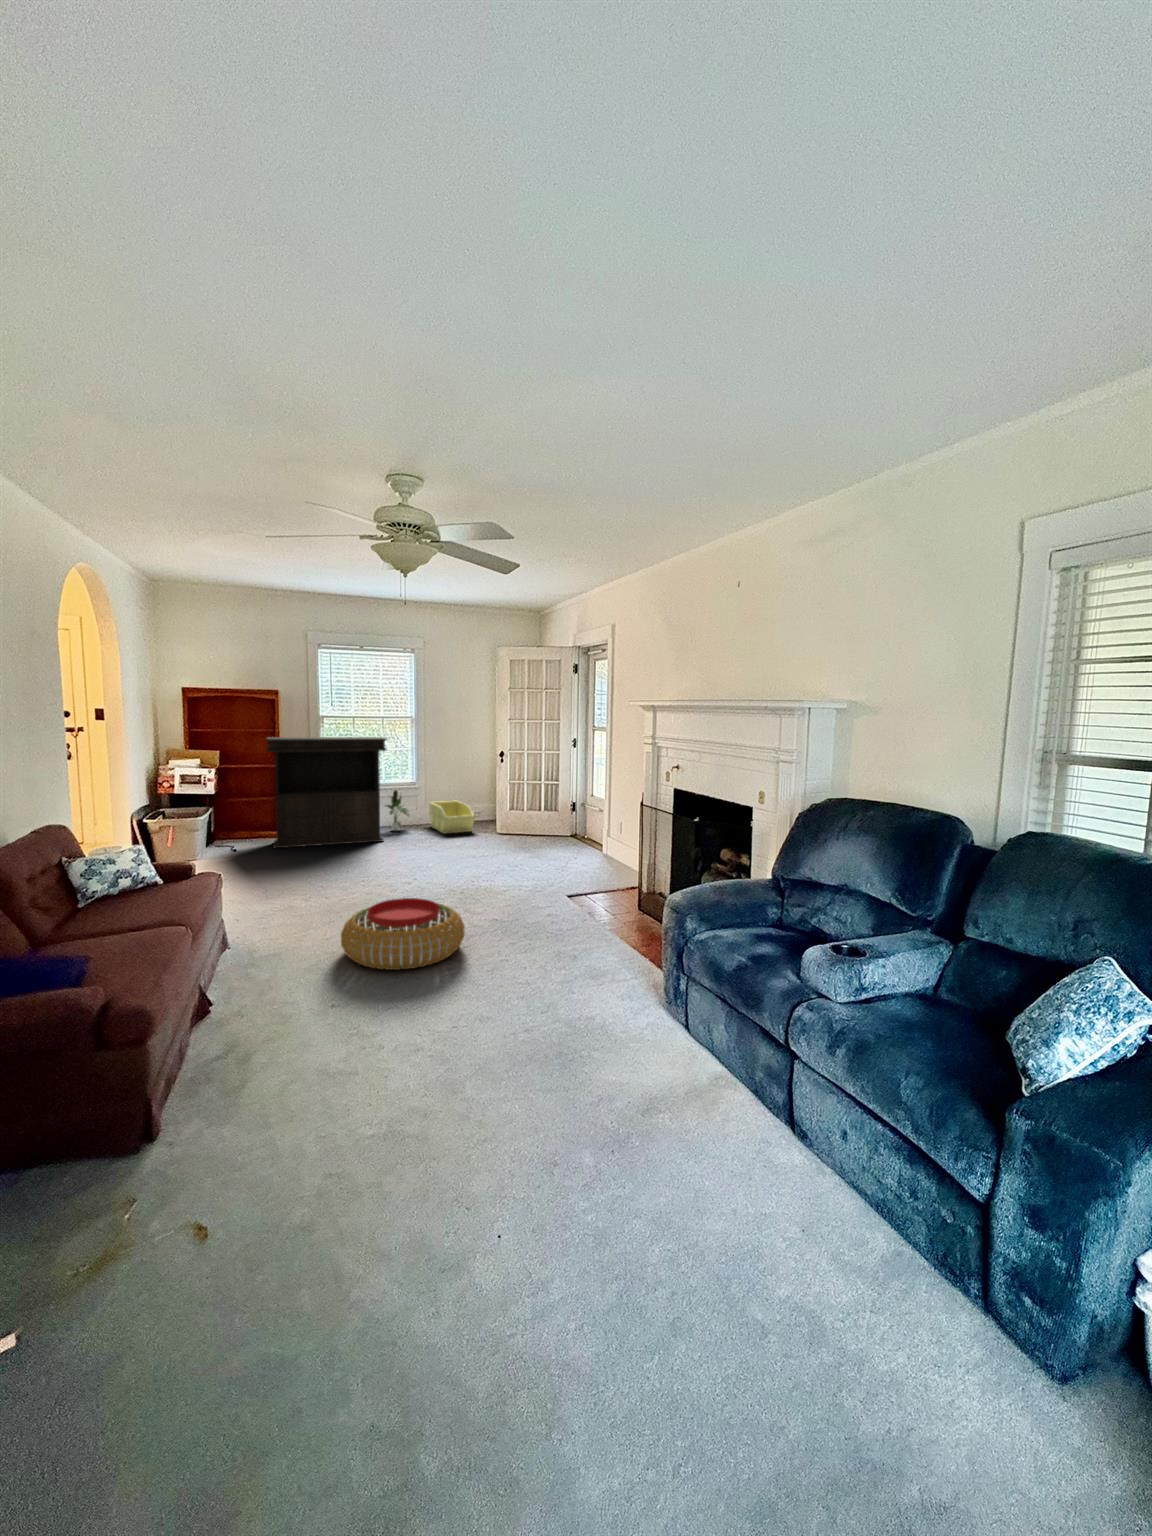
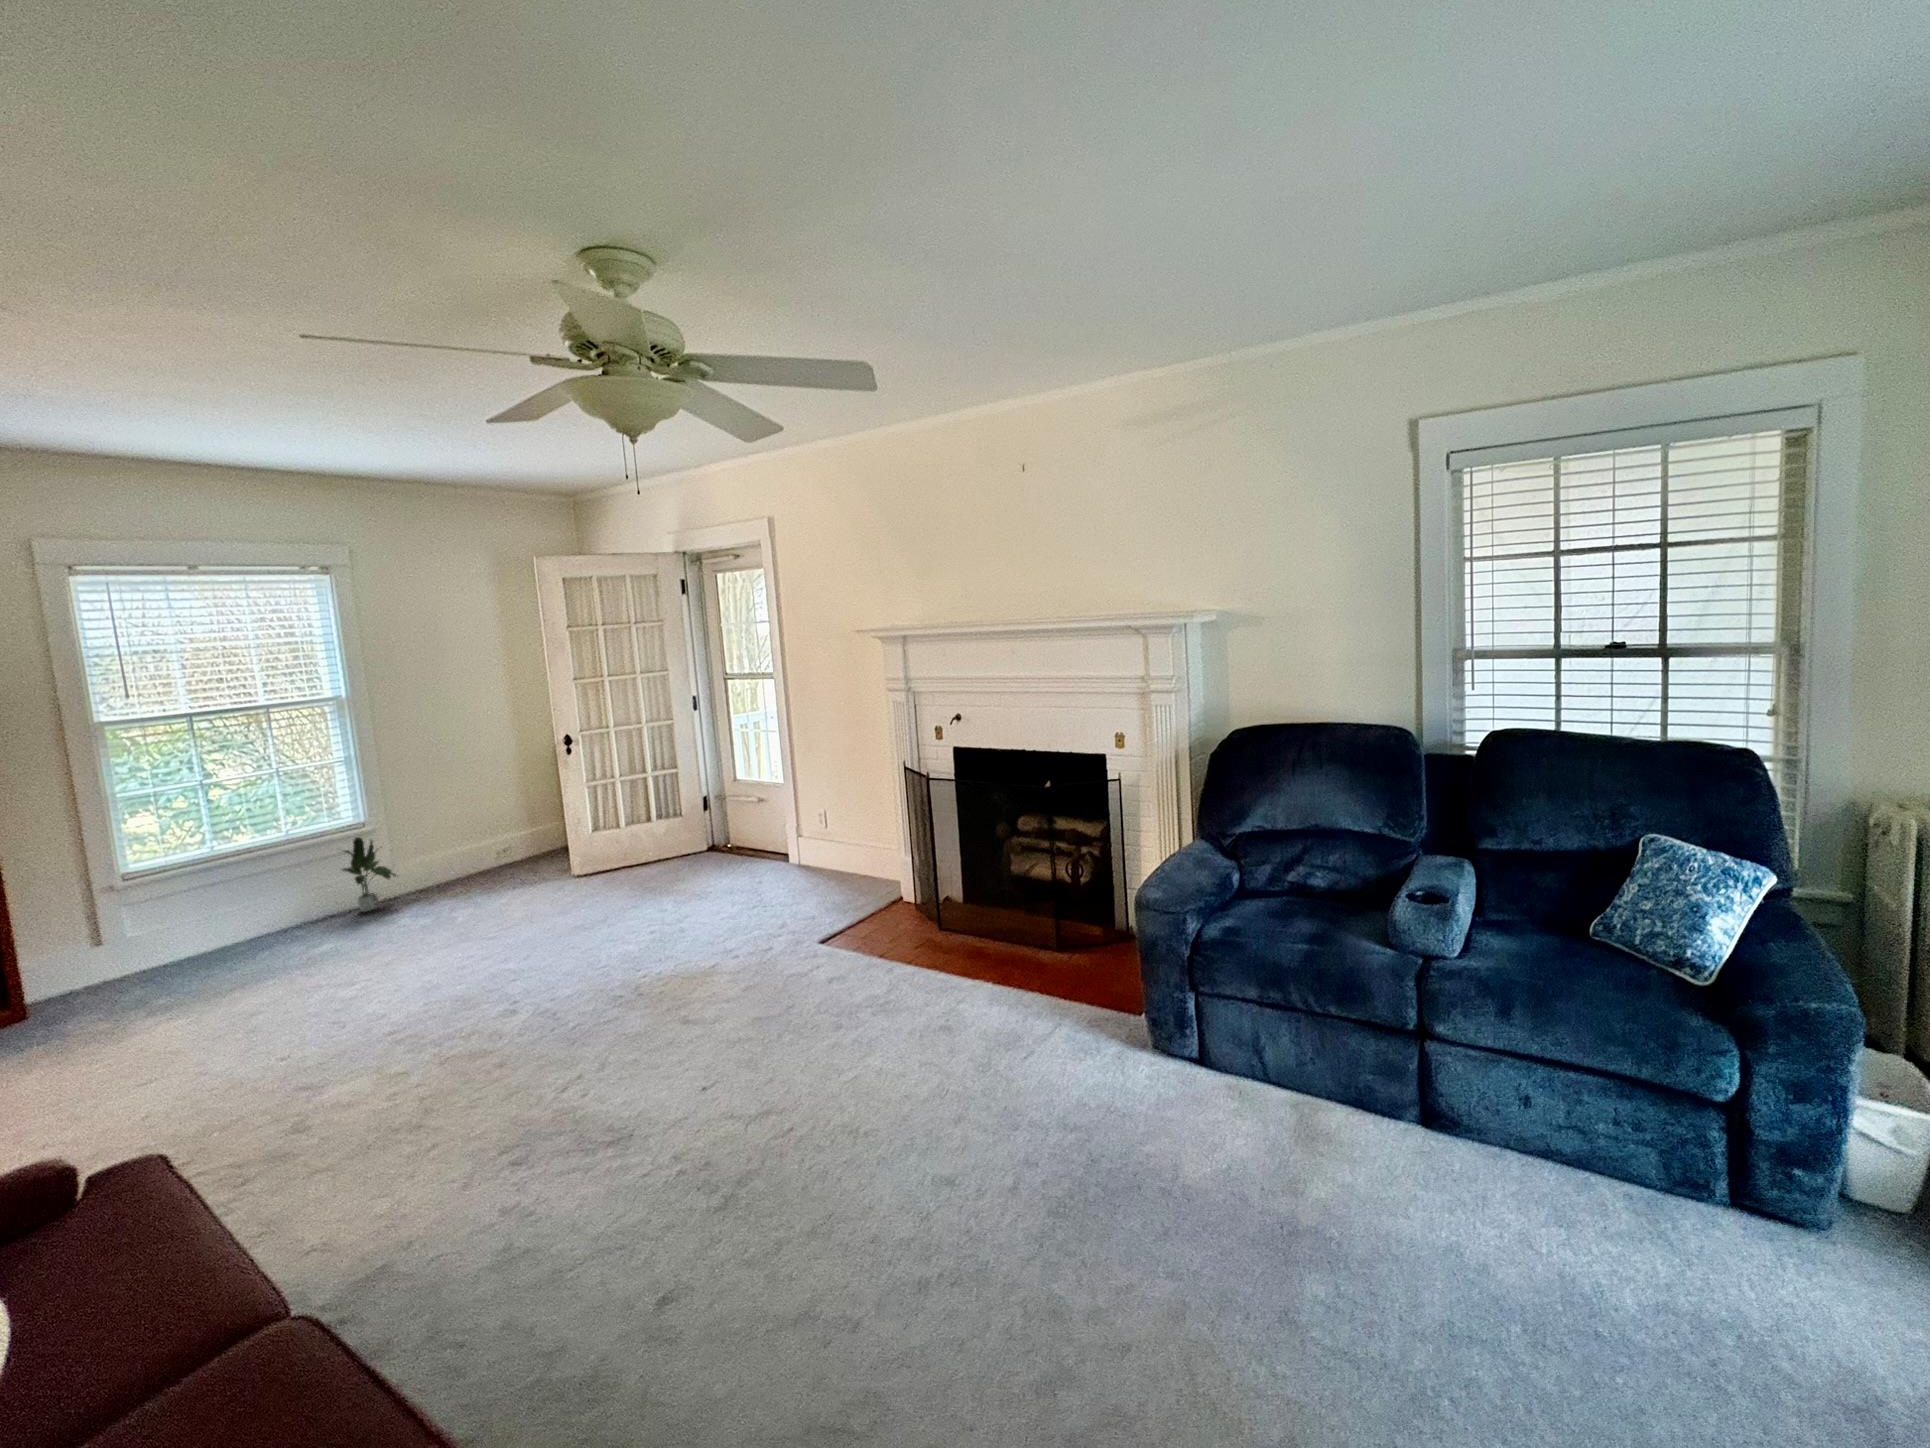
console table: present [266,737,386,848] -> none [34,745,366,1016]
storage bin: present [429,801,475,834] -> none [426,832,533,894]
pouf: present [341,898,465,970] -> none [527,1006,761,1166]

